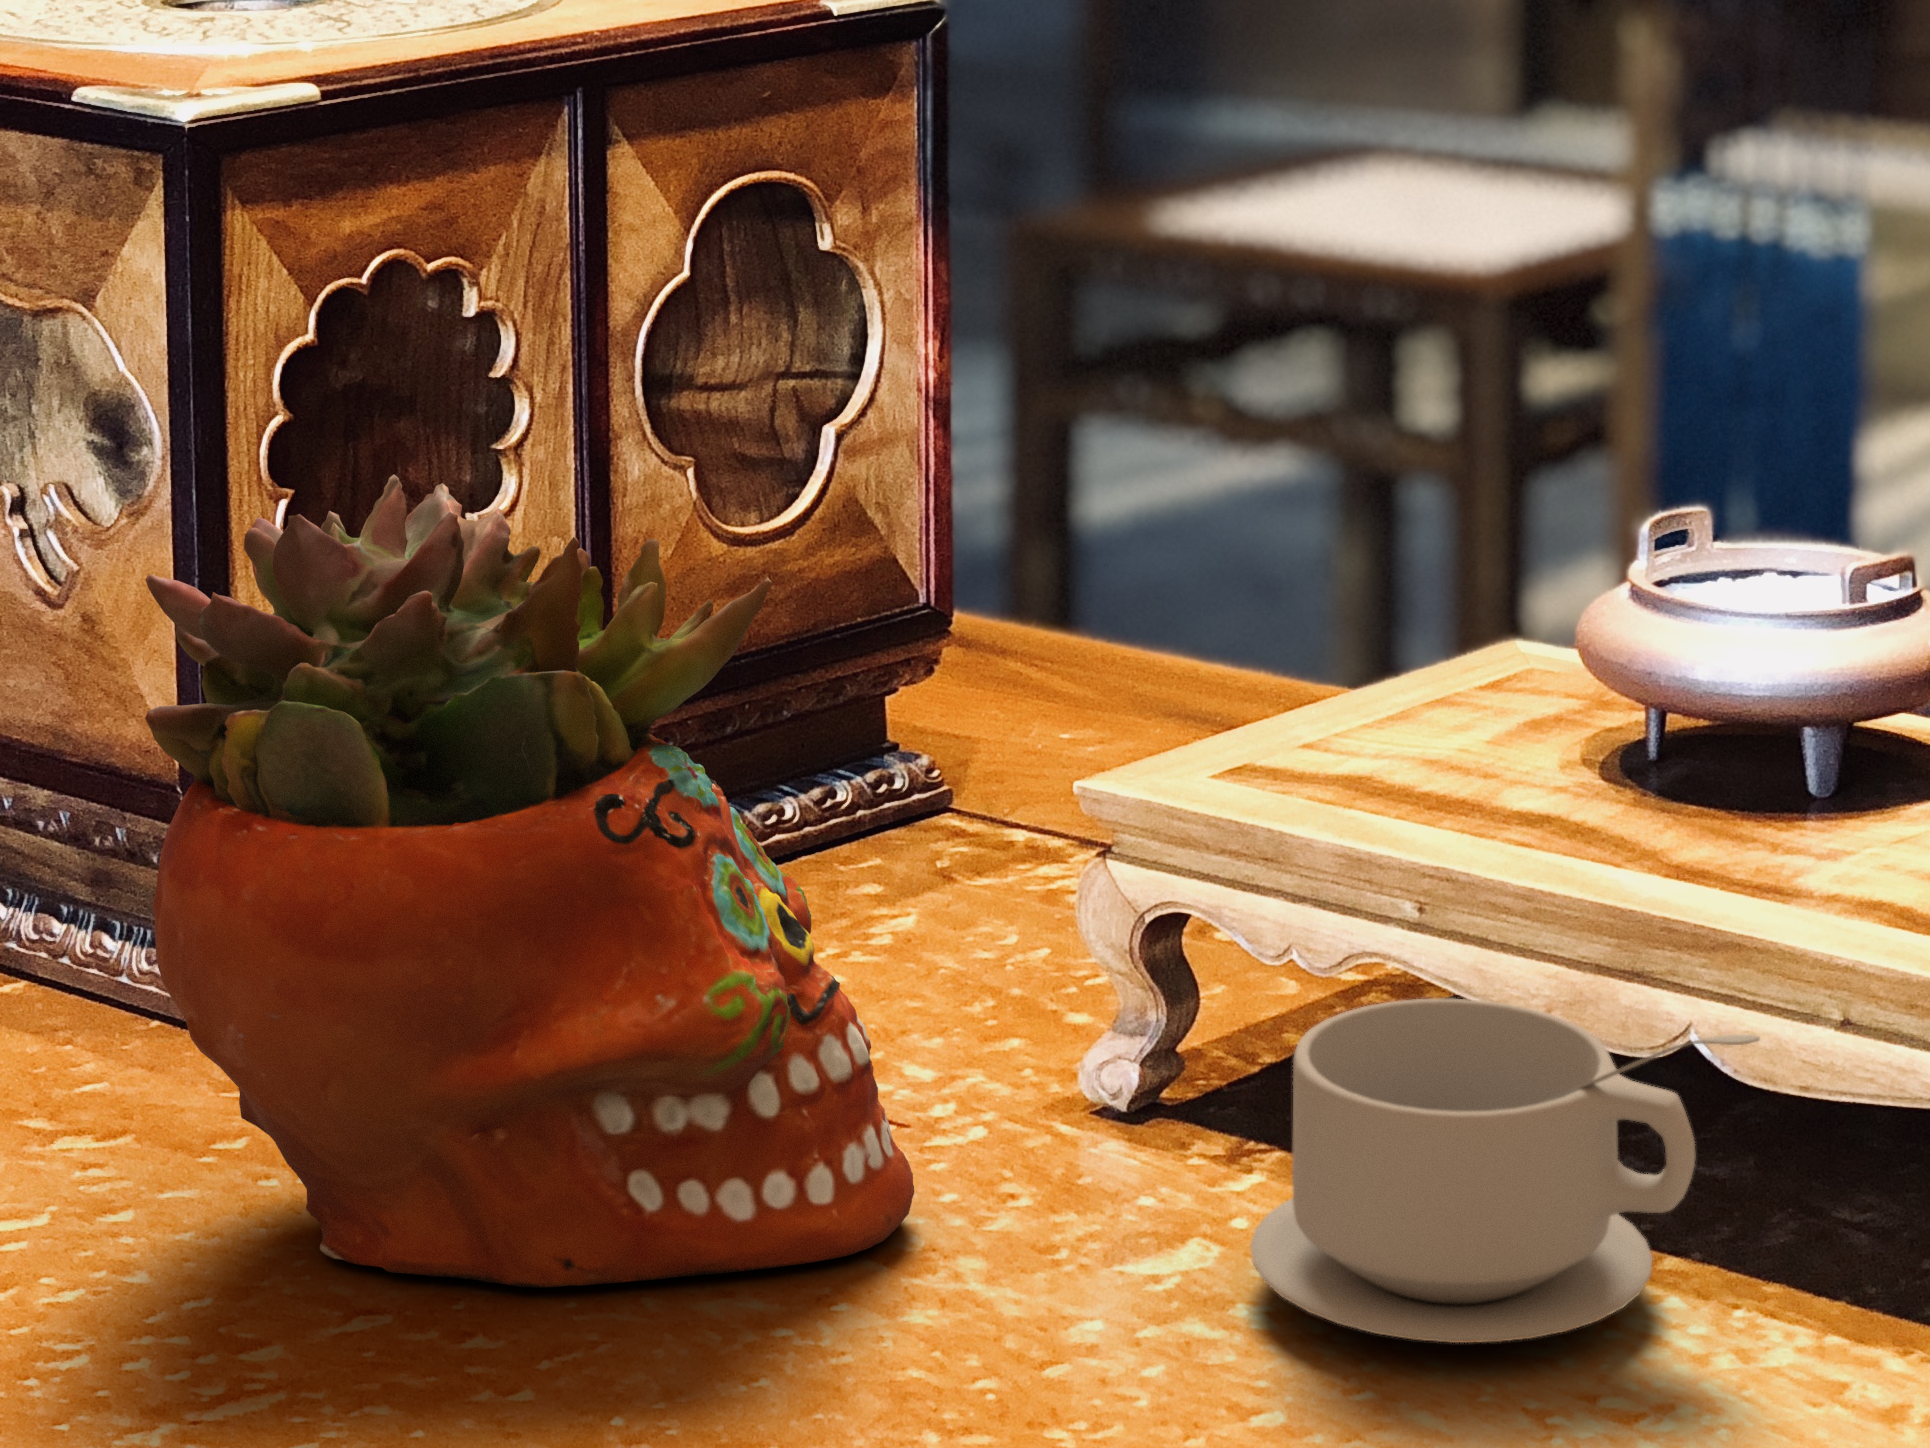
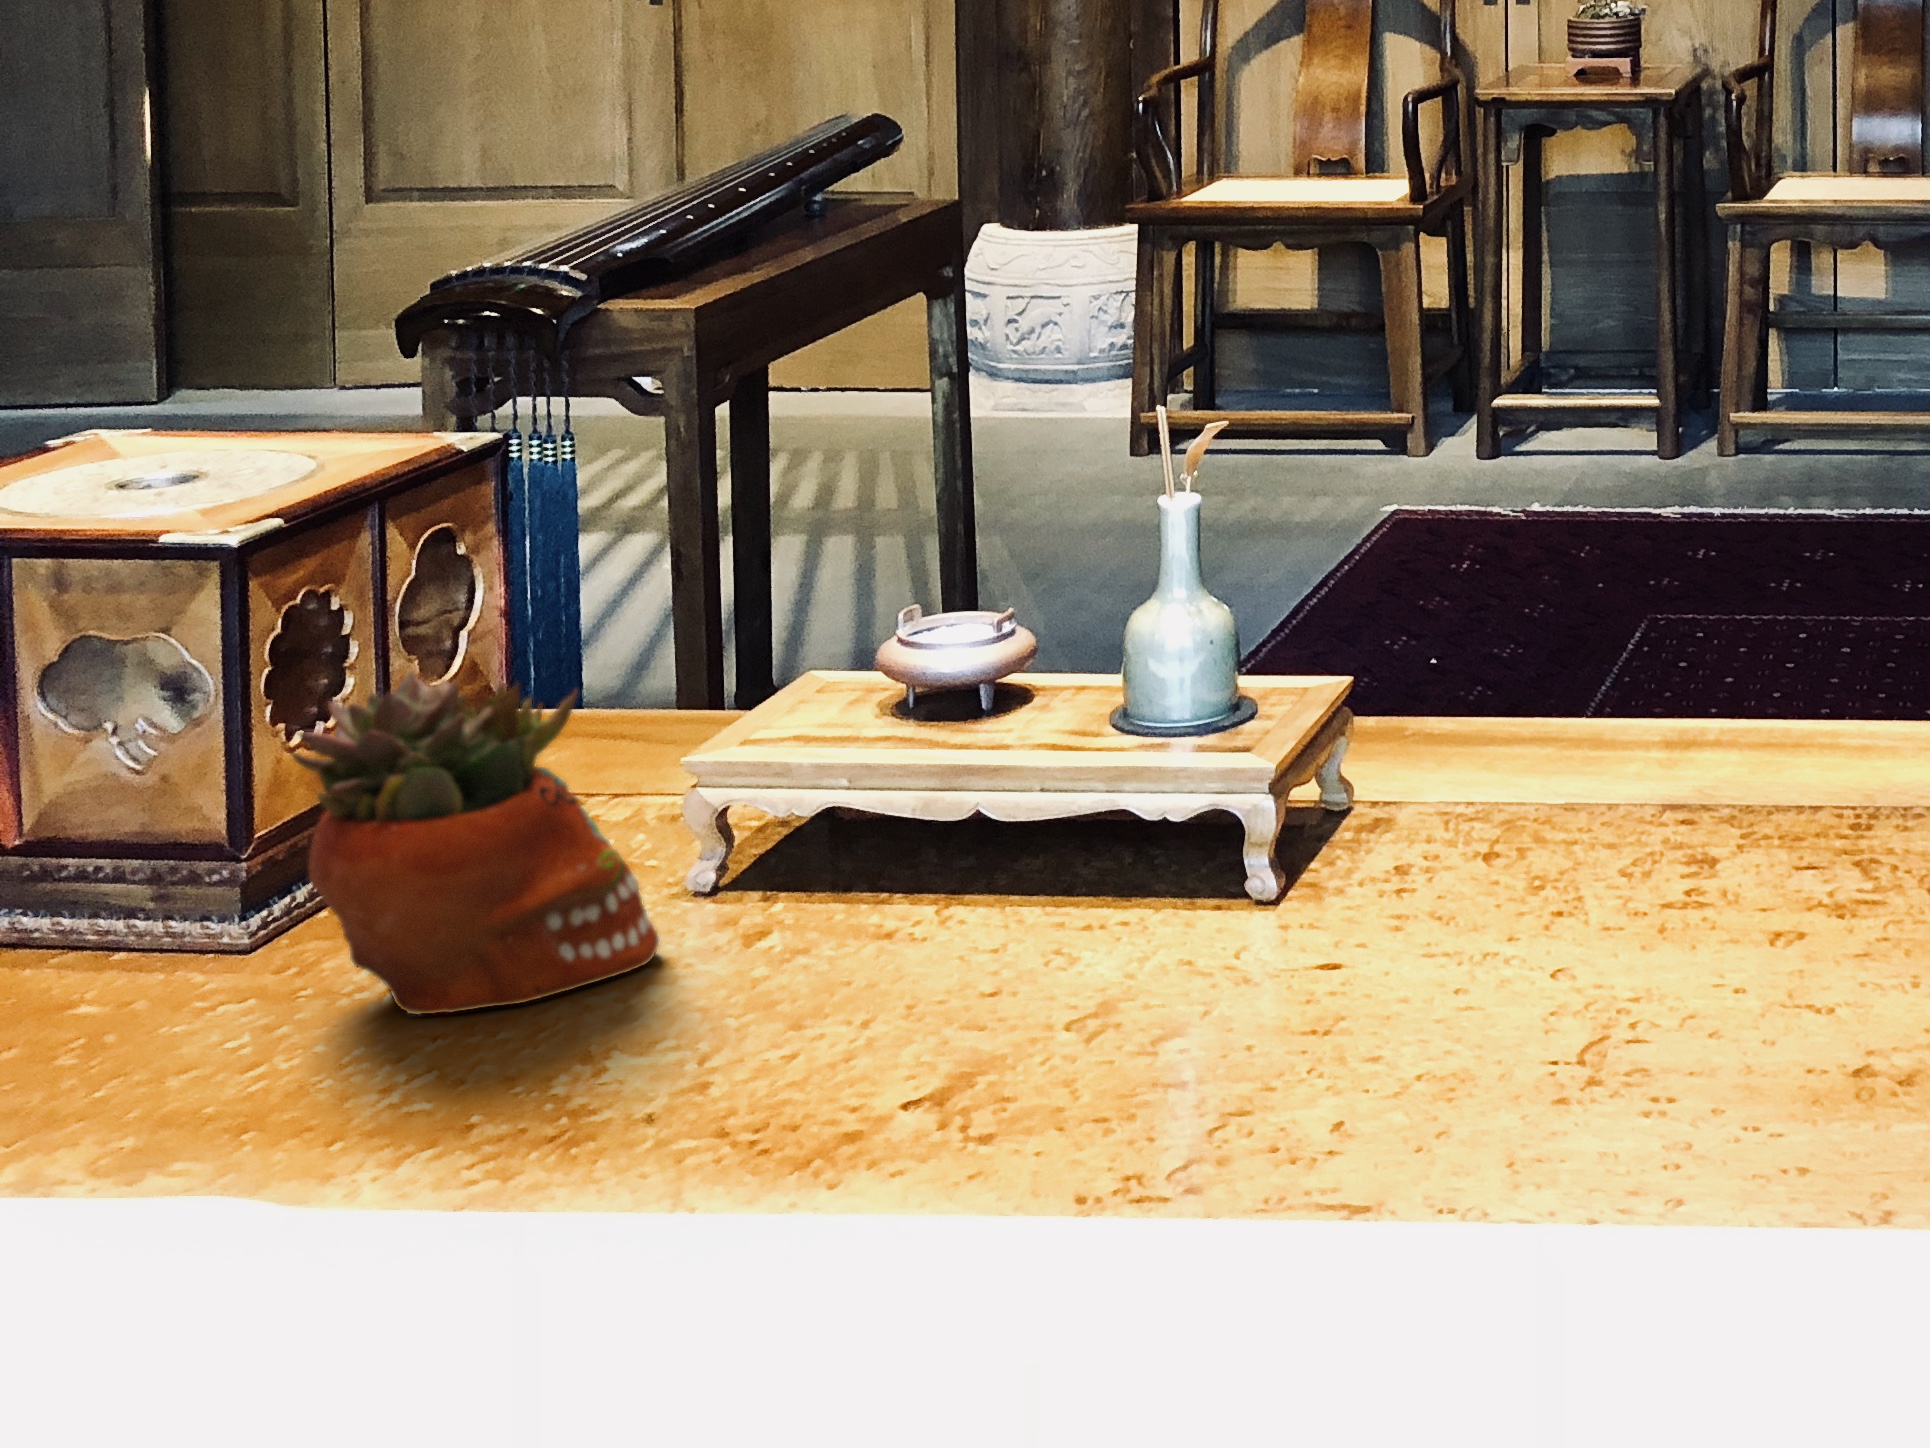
teacup: present [1250,999,1760,1343] -> none [814,792,1030,939]

